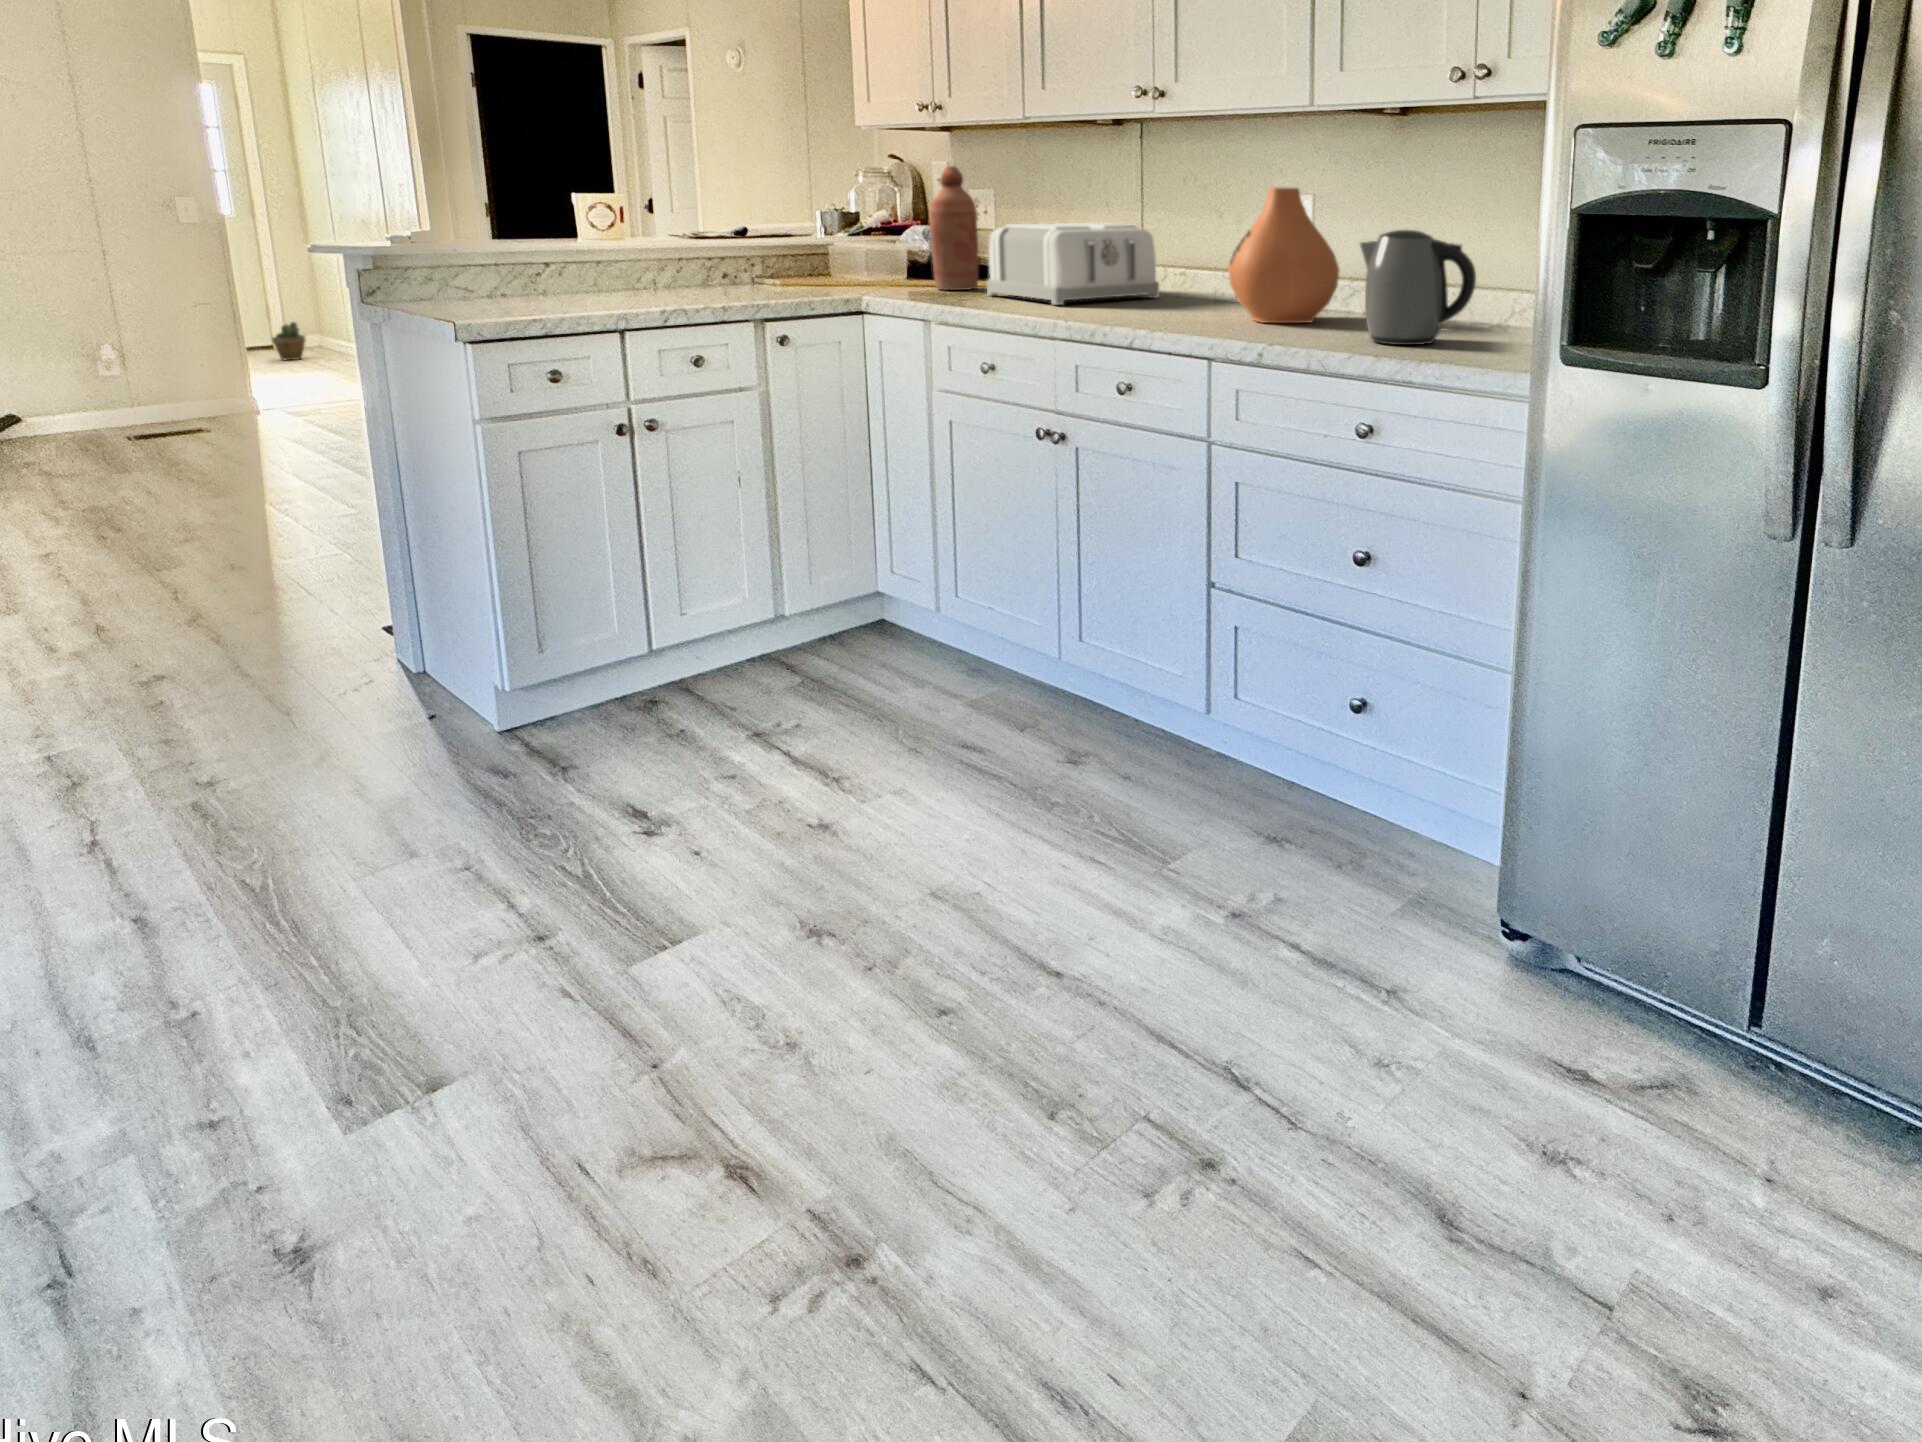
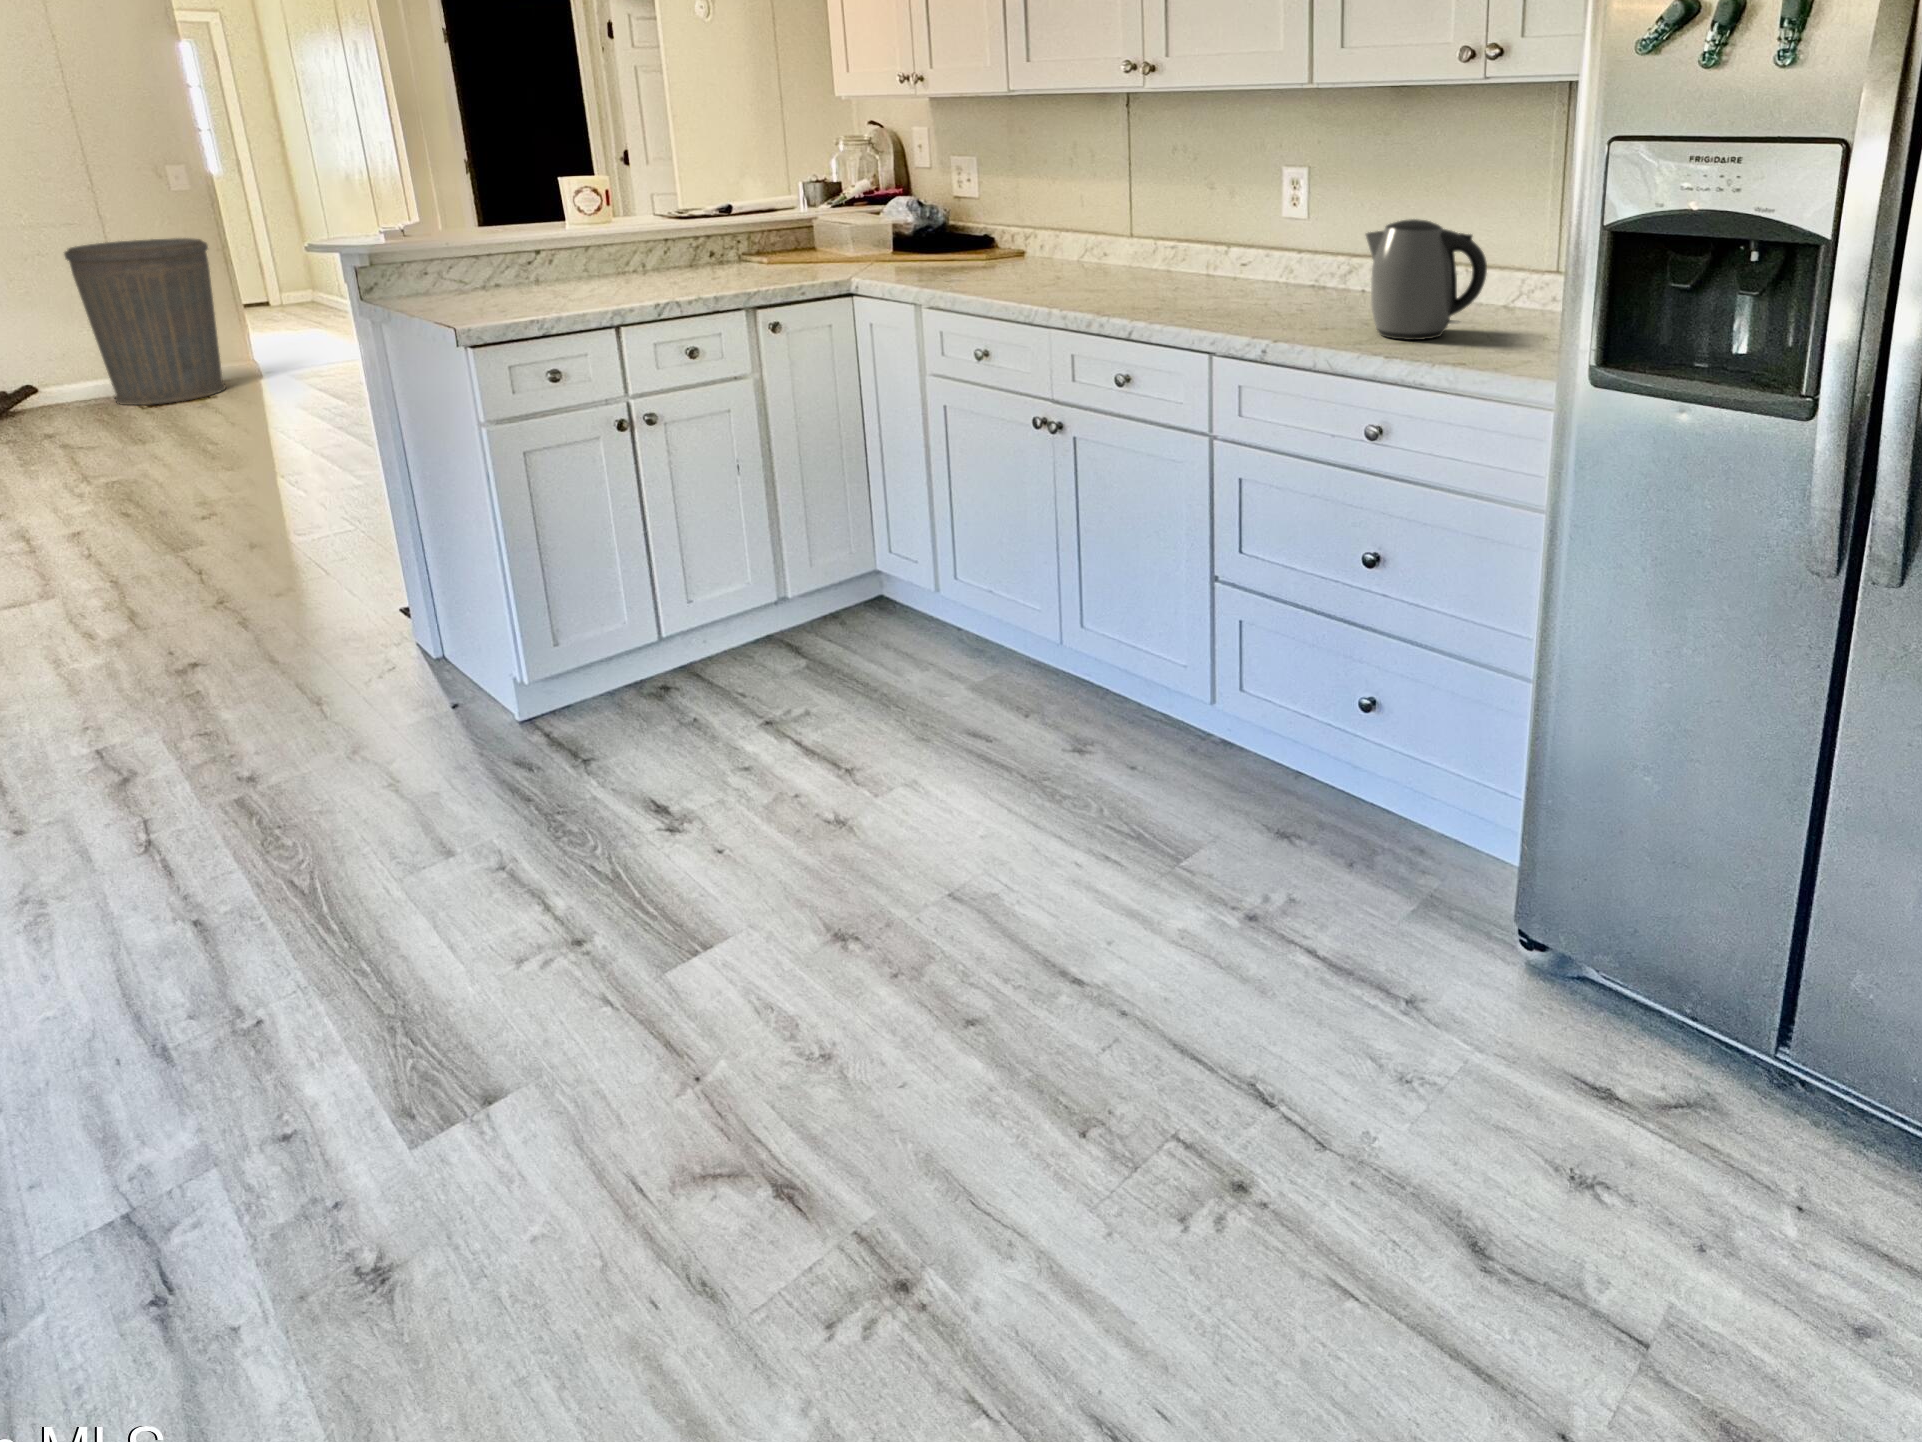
bottle: present [930,166,978,290] -> none [917,141,967,268]
vase: present [1228,188,1339,323] -> none [1226,168,1341,310]
toaster: present [987,223,1159,305] -> none [977,196,1152,288]
trash can: none [58,272,218,439] -> present [64,238,226,405]
potted plant: present [272,322,306,360] -> none [269,277,302,316]

